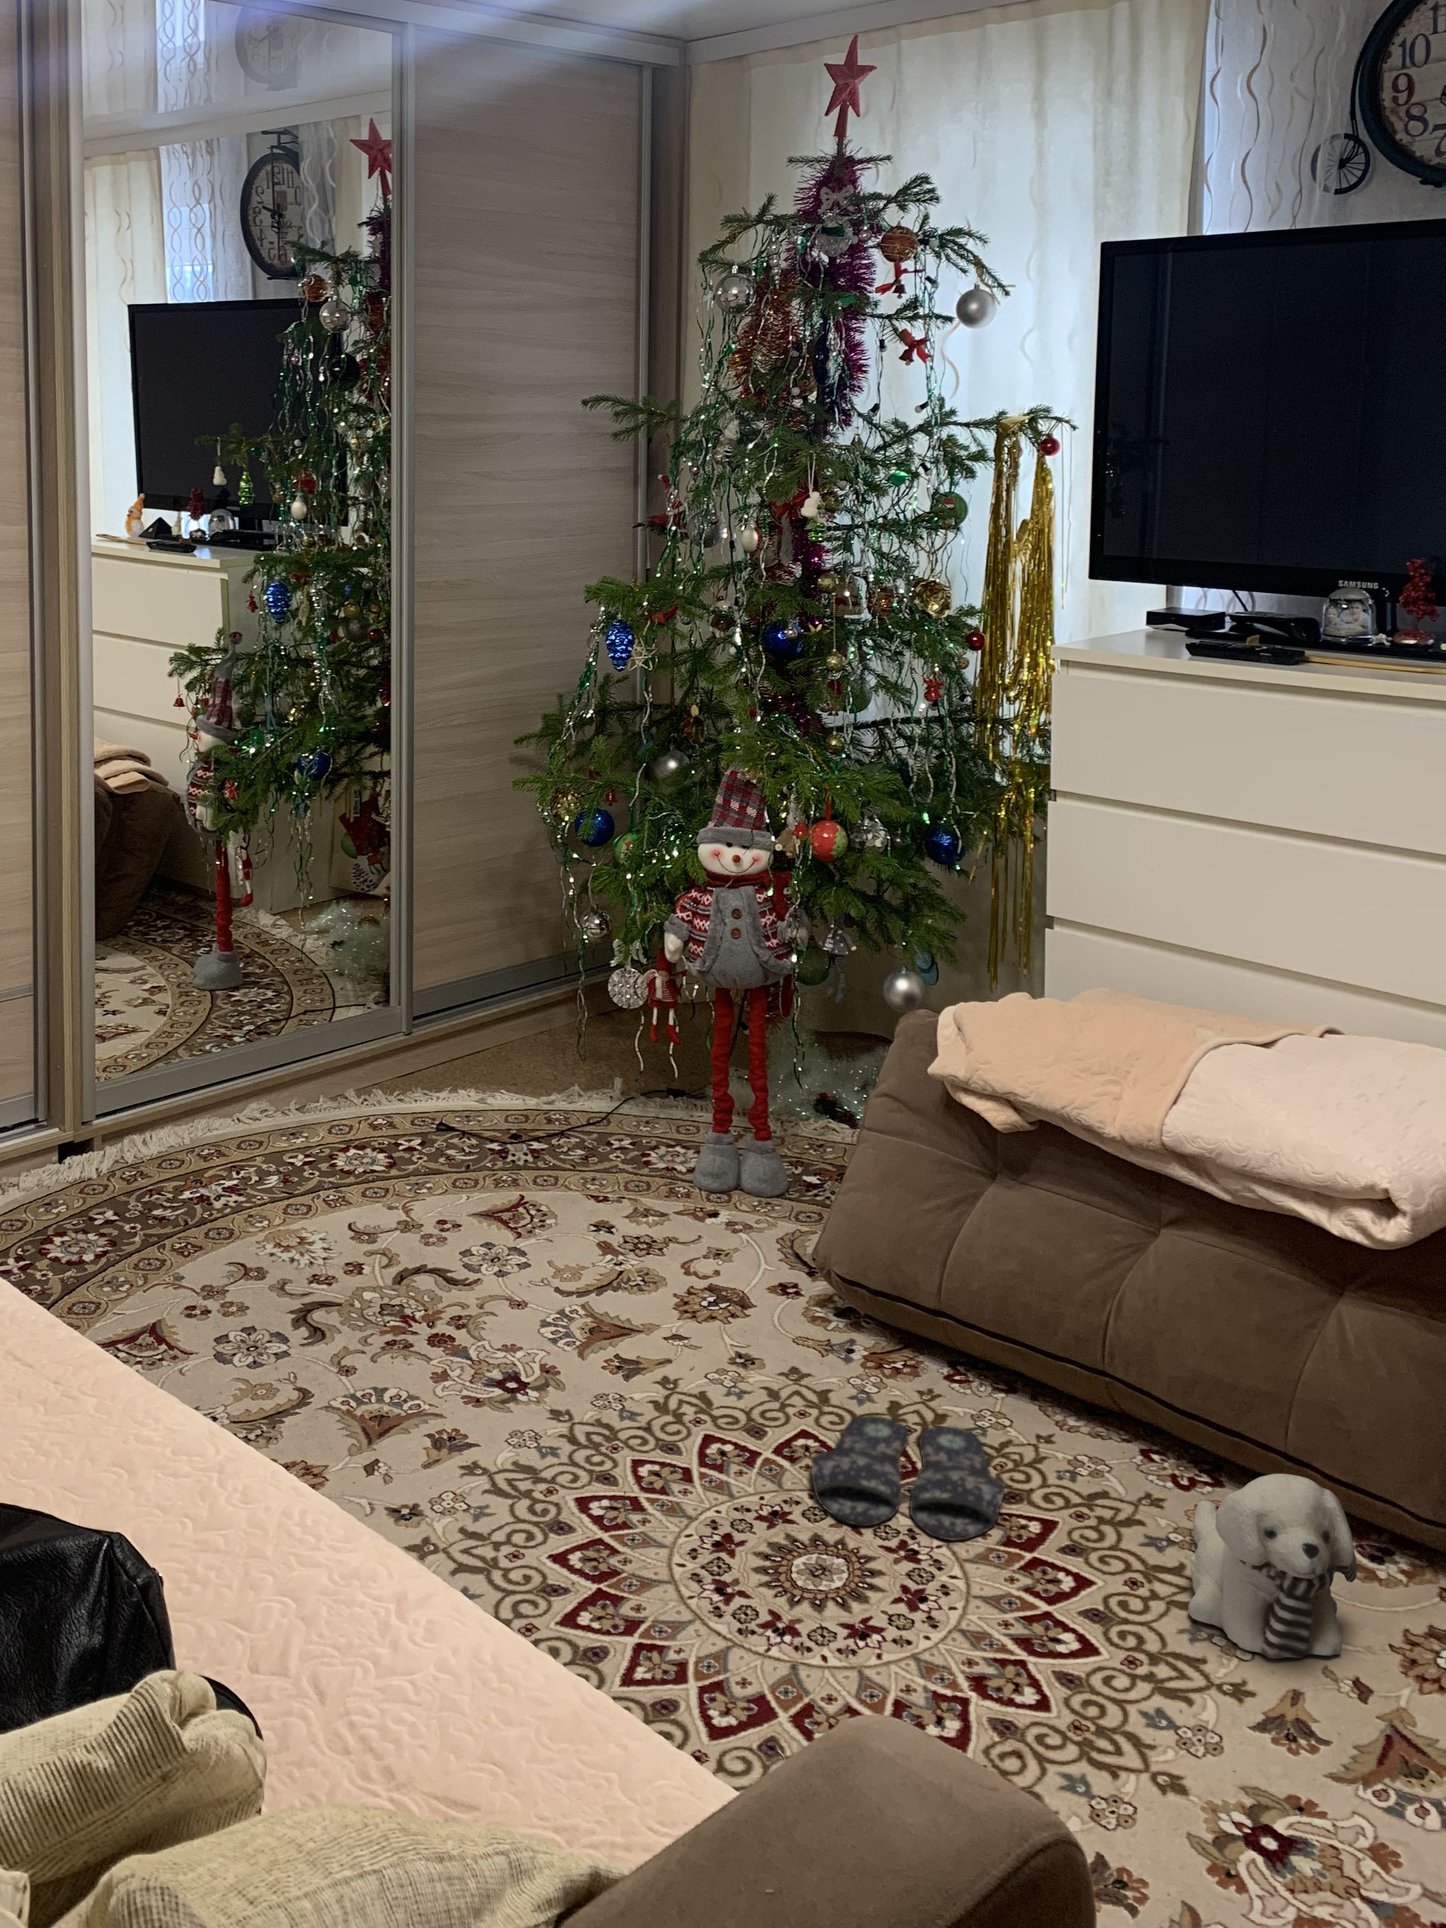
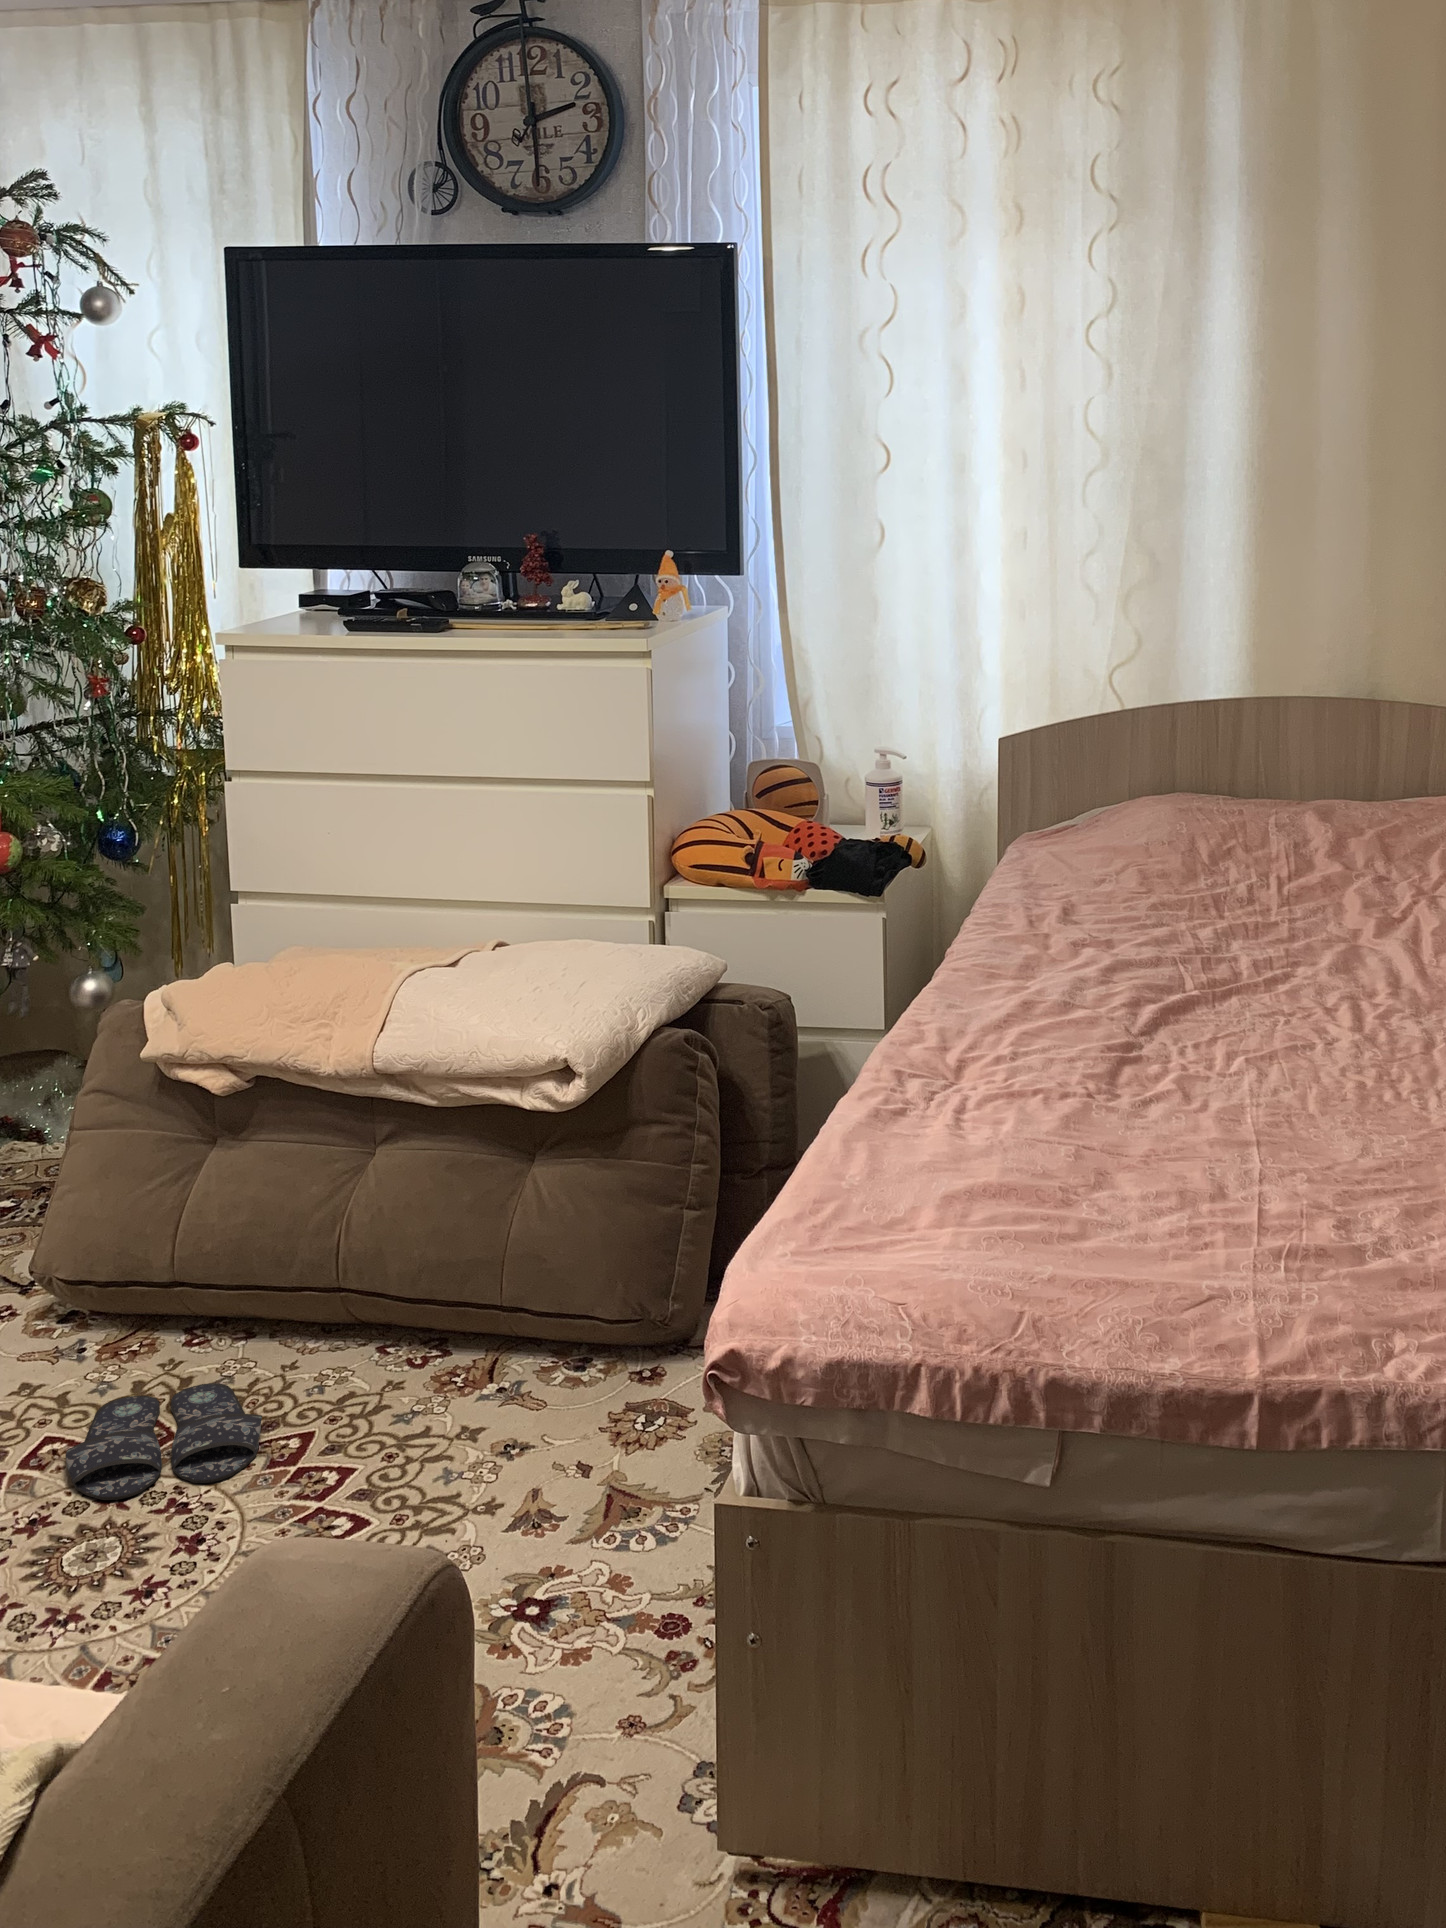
plush toy: present [1188,1474,1357,1659] -> none [433,1319,570,1479]

